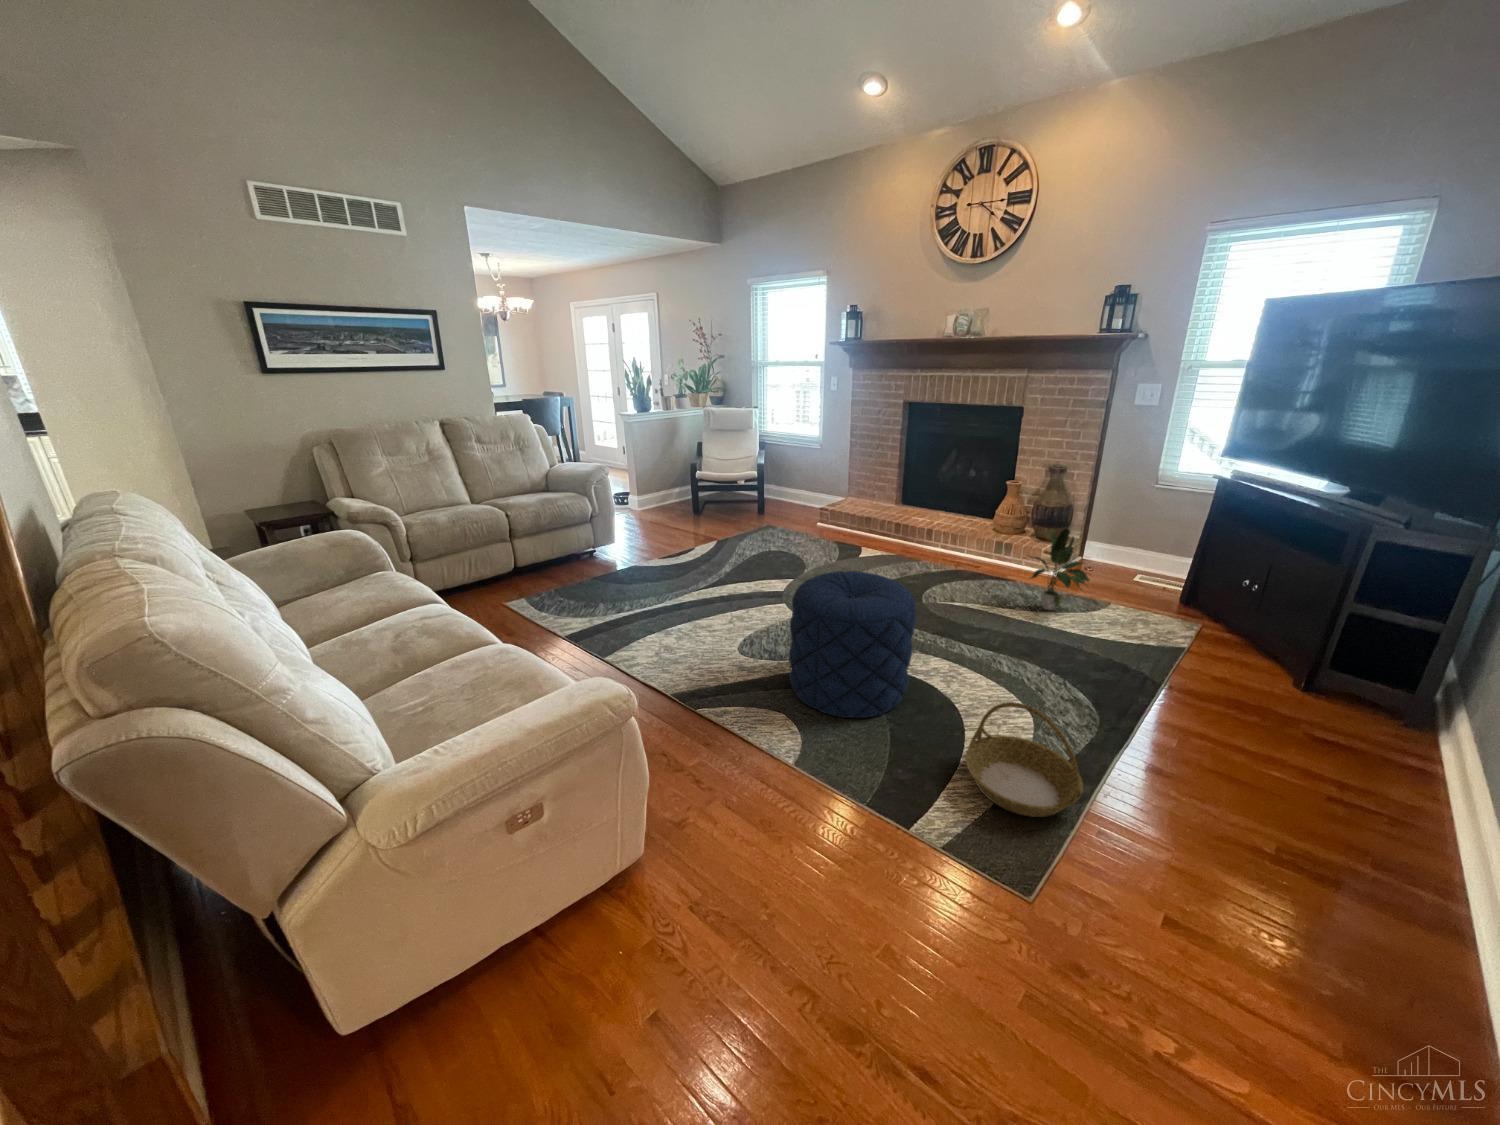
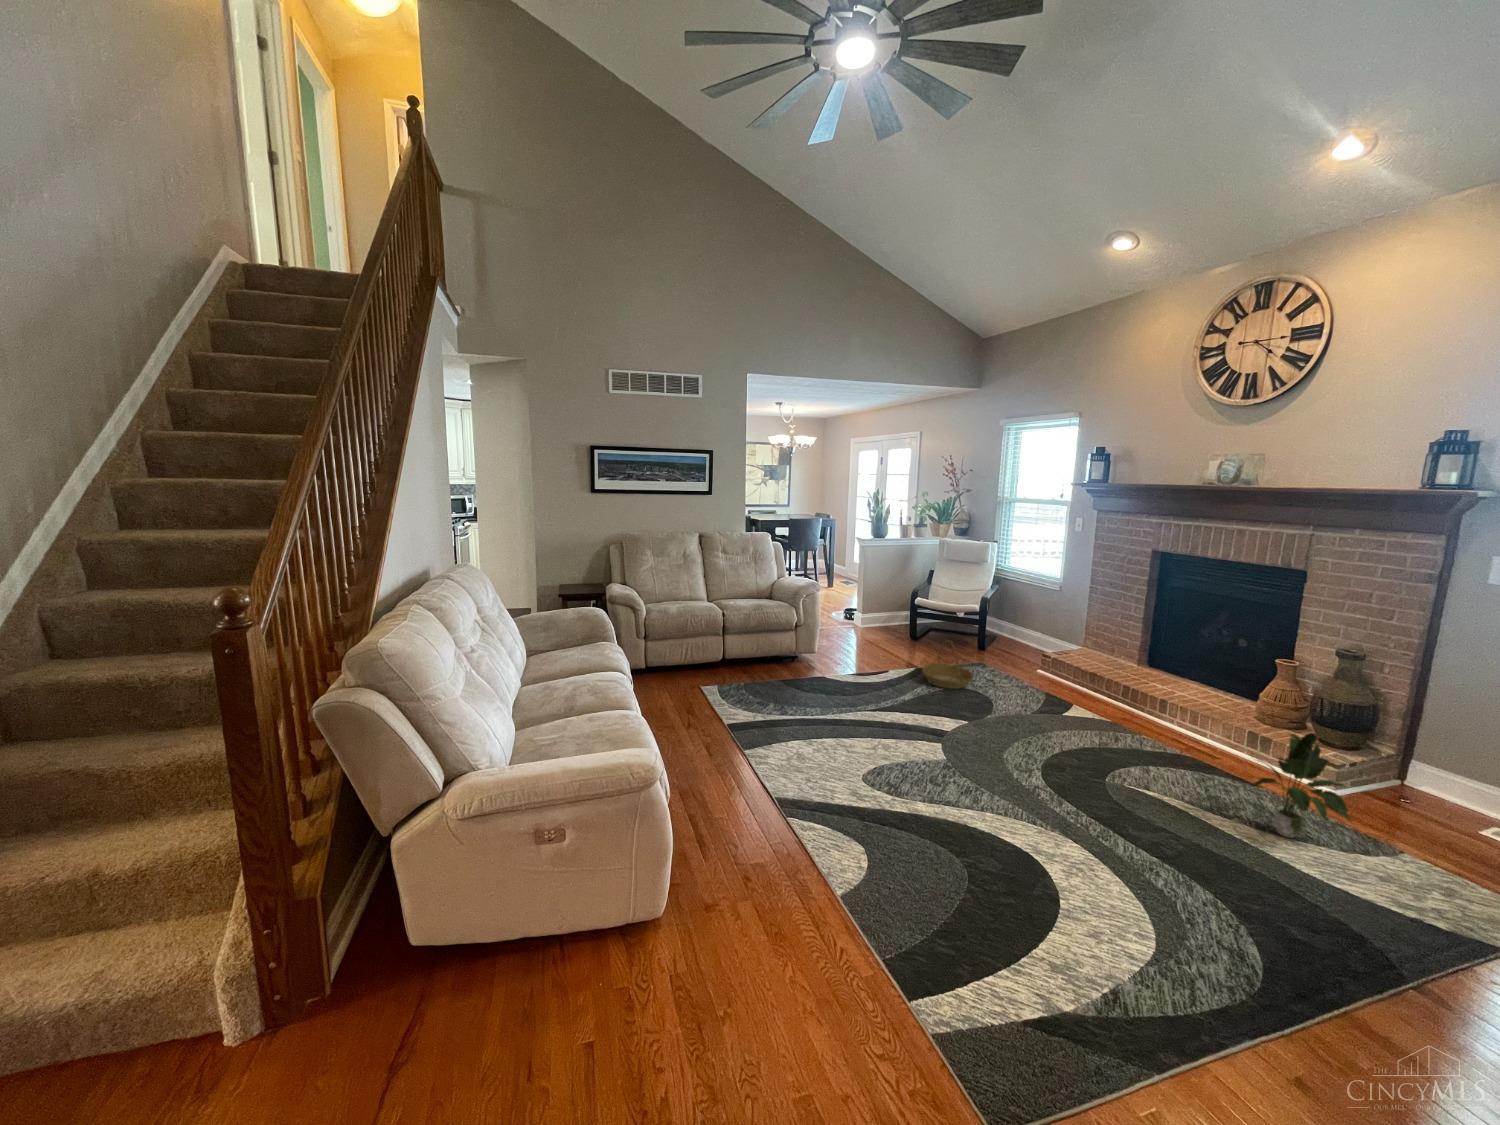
pouf: present [789,571,916,718] -> none [887,719,1024,882]
basket: present [965,702,1083,817] -> present [922,640,974,689]

